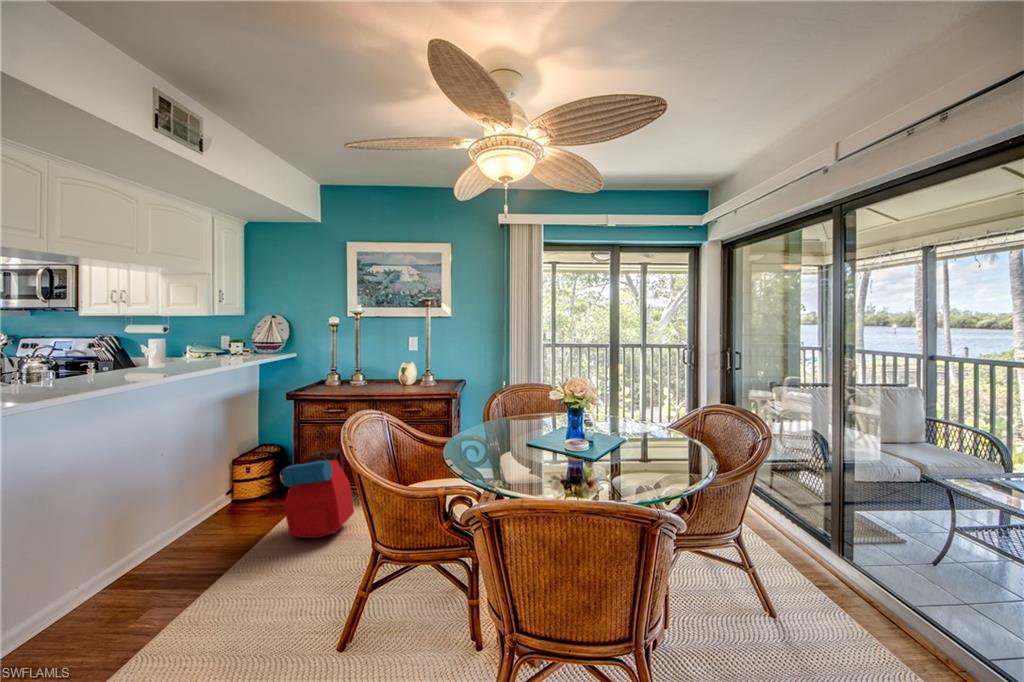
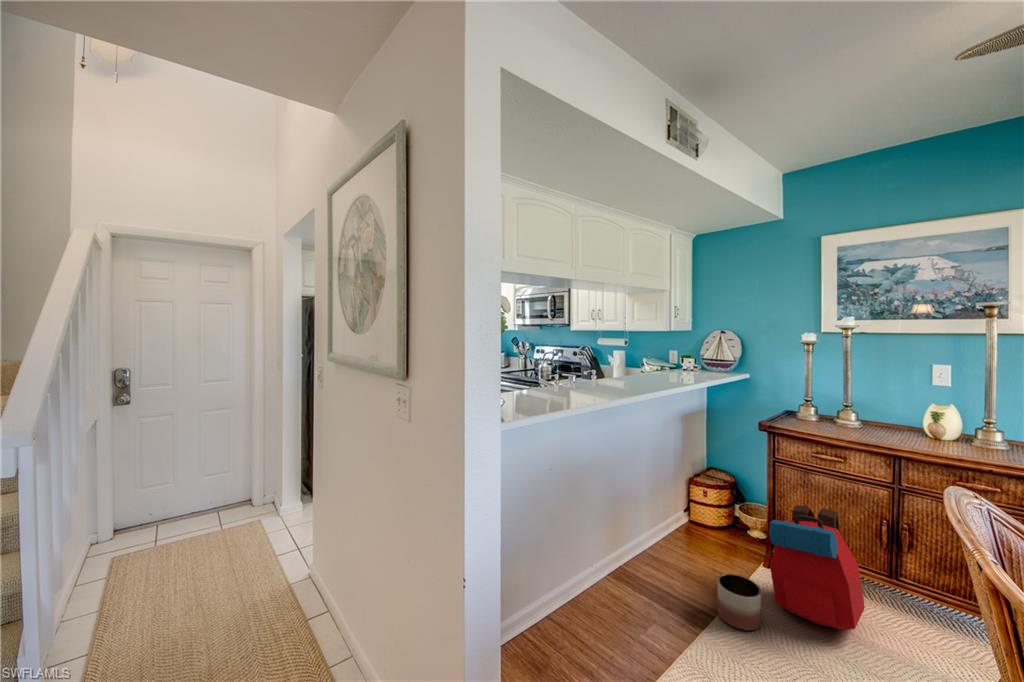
planter: none [231,522,271,567] -> present [717,574,761,630]

